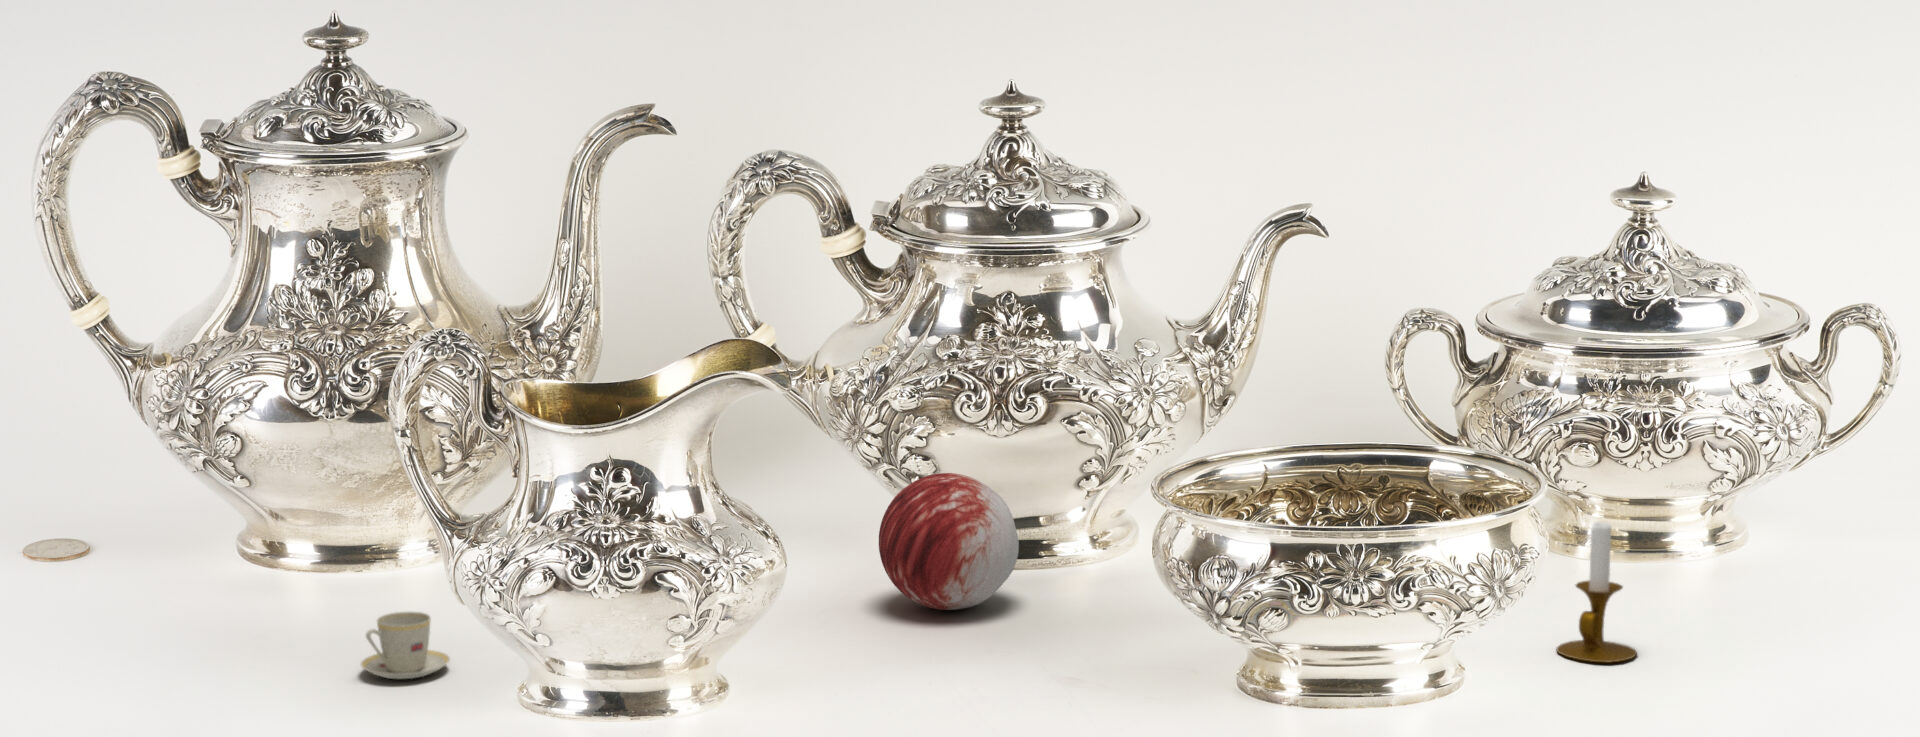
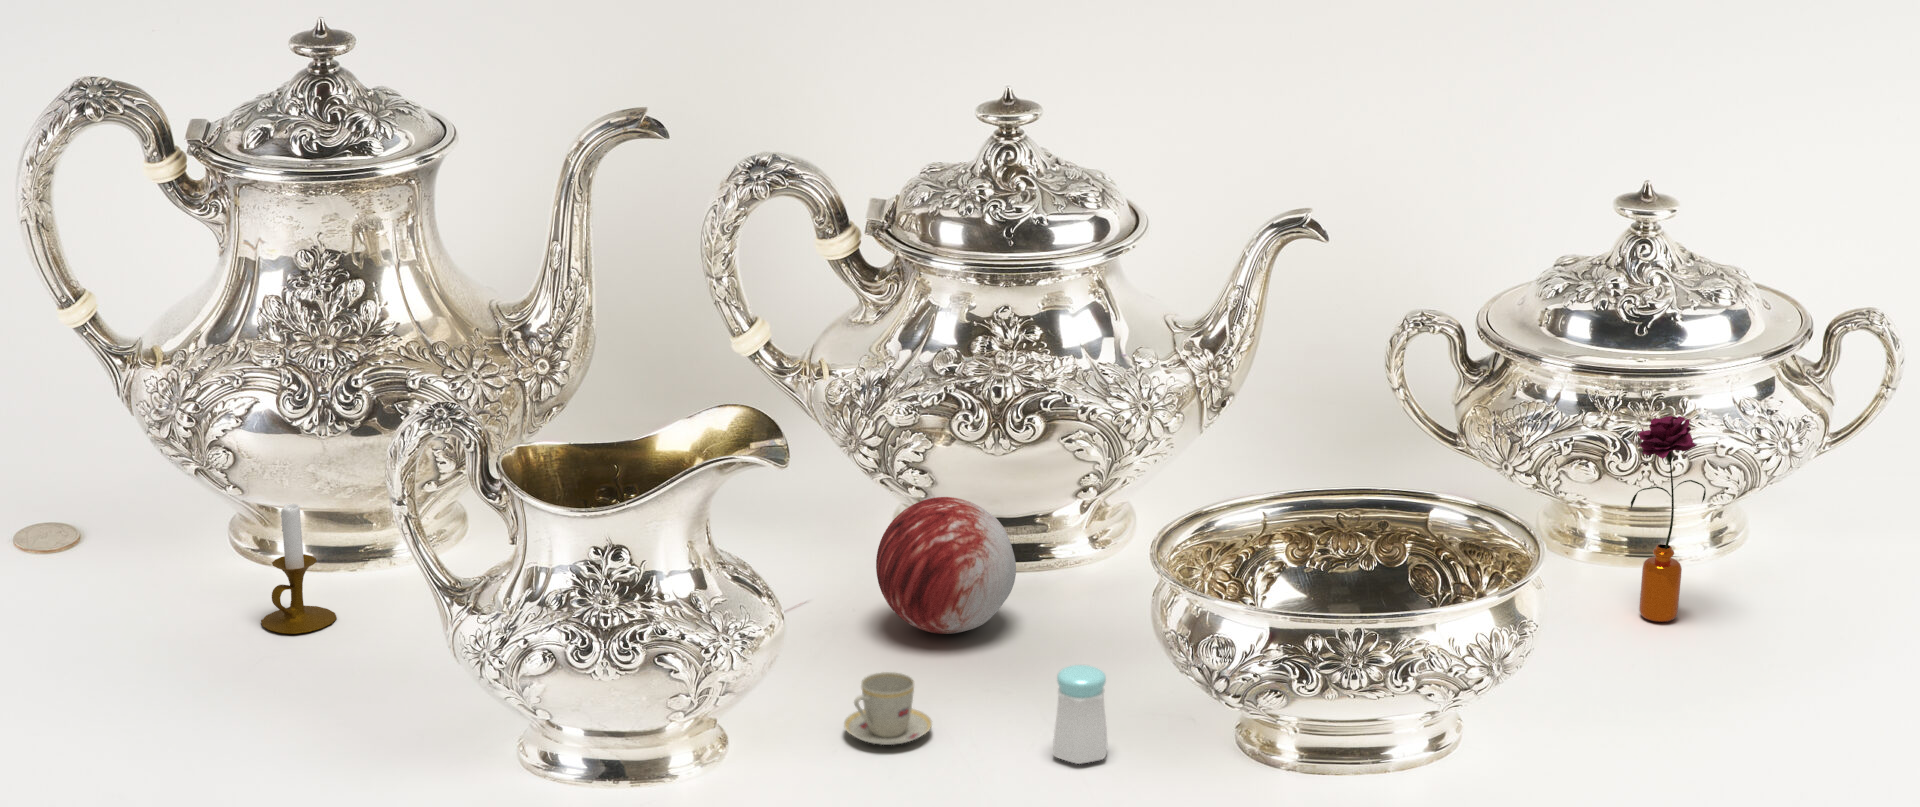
flower: none [1632,386,1707,597] -> present [1631,416,1706,622]
candlestick: present [1557,522,1637,662] -> present [261,504,337,634]
salt shaker: none [1055,605,1110,702] -> present [1053,665,1107,764]
teacup: present [361,611,450,679] -> present [844,672,932,745]

